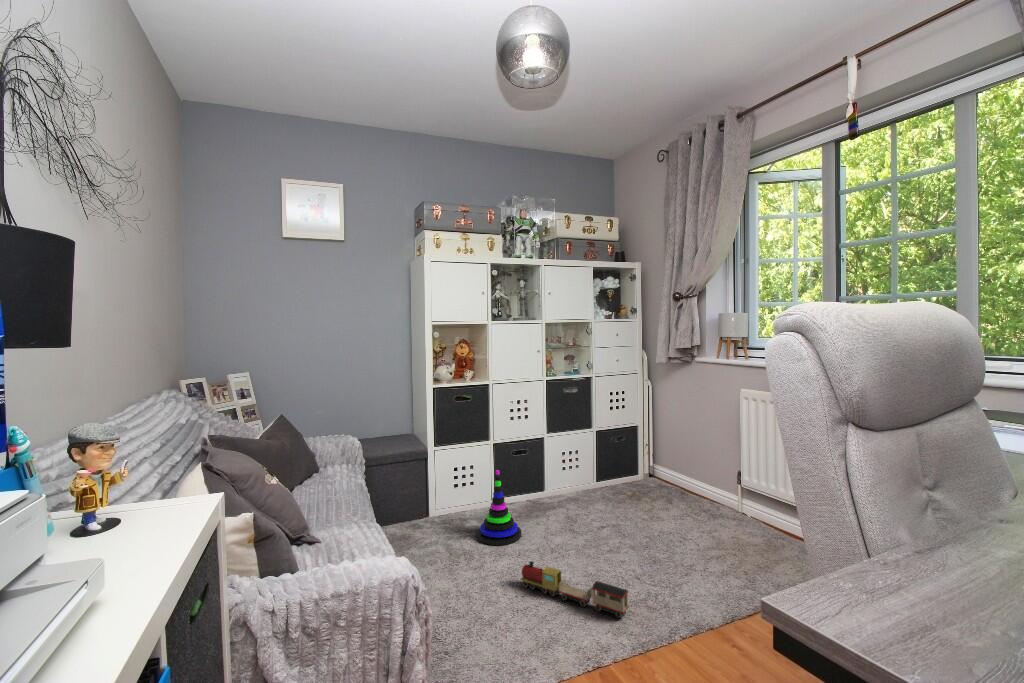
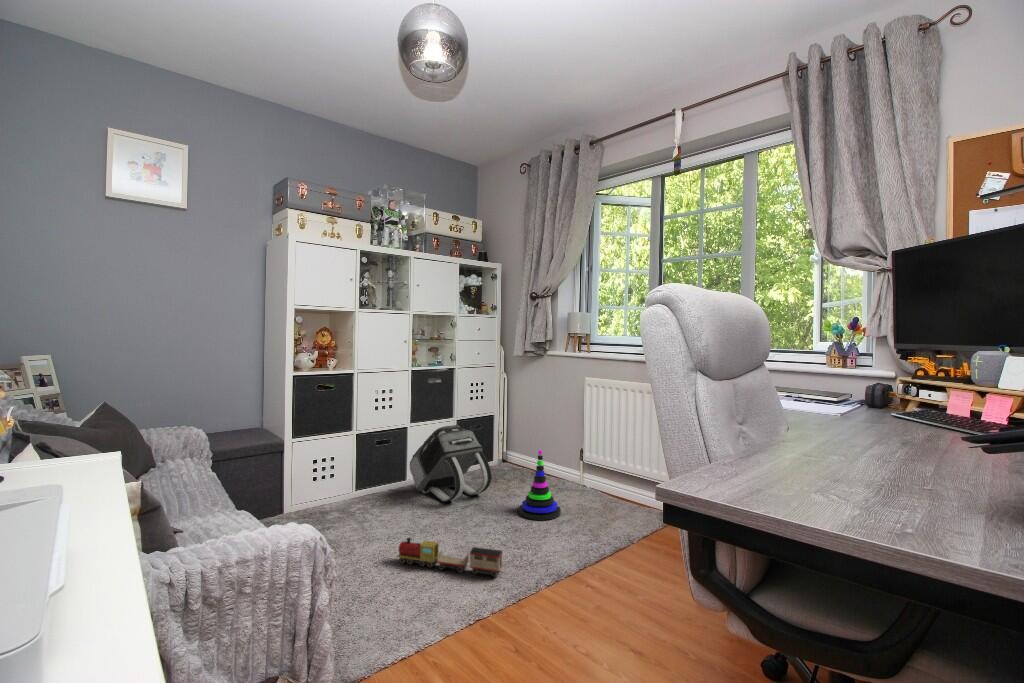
backpack: none [546,439,629,520] -> present [410,425,492,502]
stacking toy: present [477,470,521,545] -> present [519,450,561,520]

